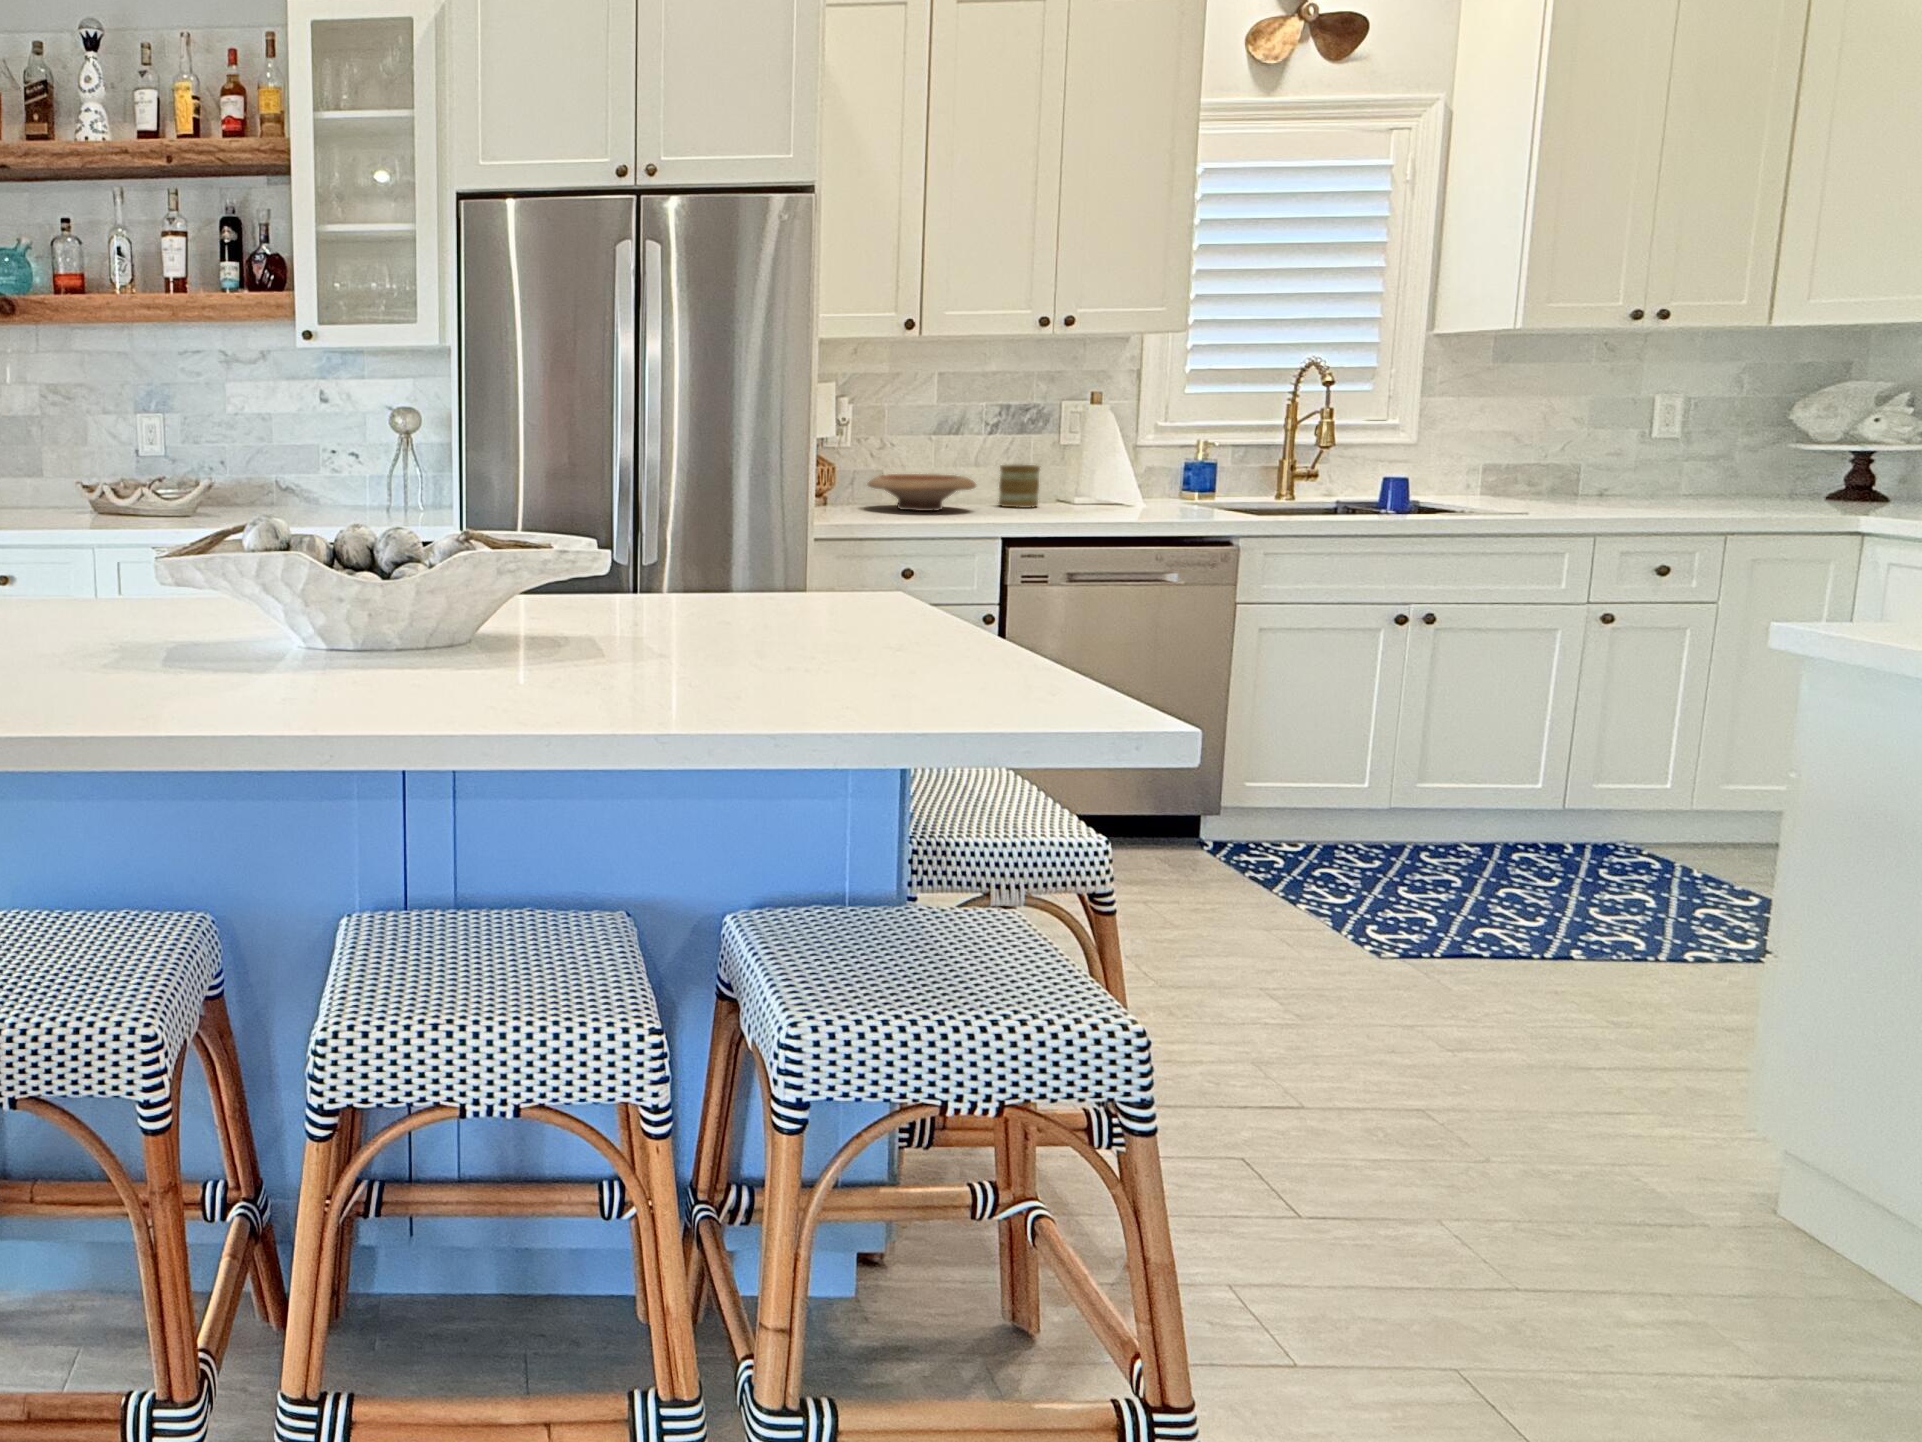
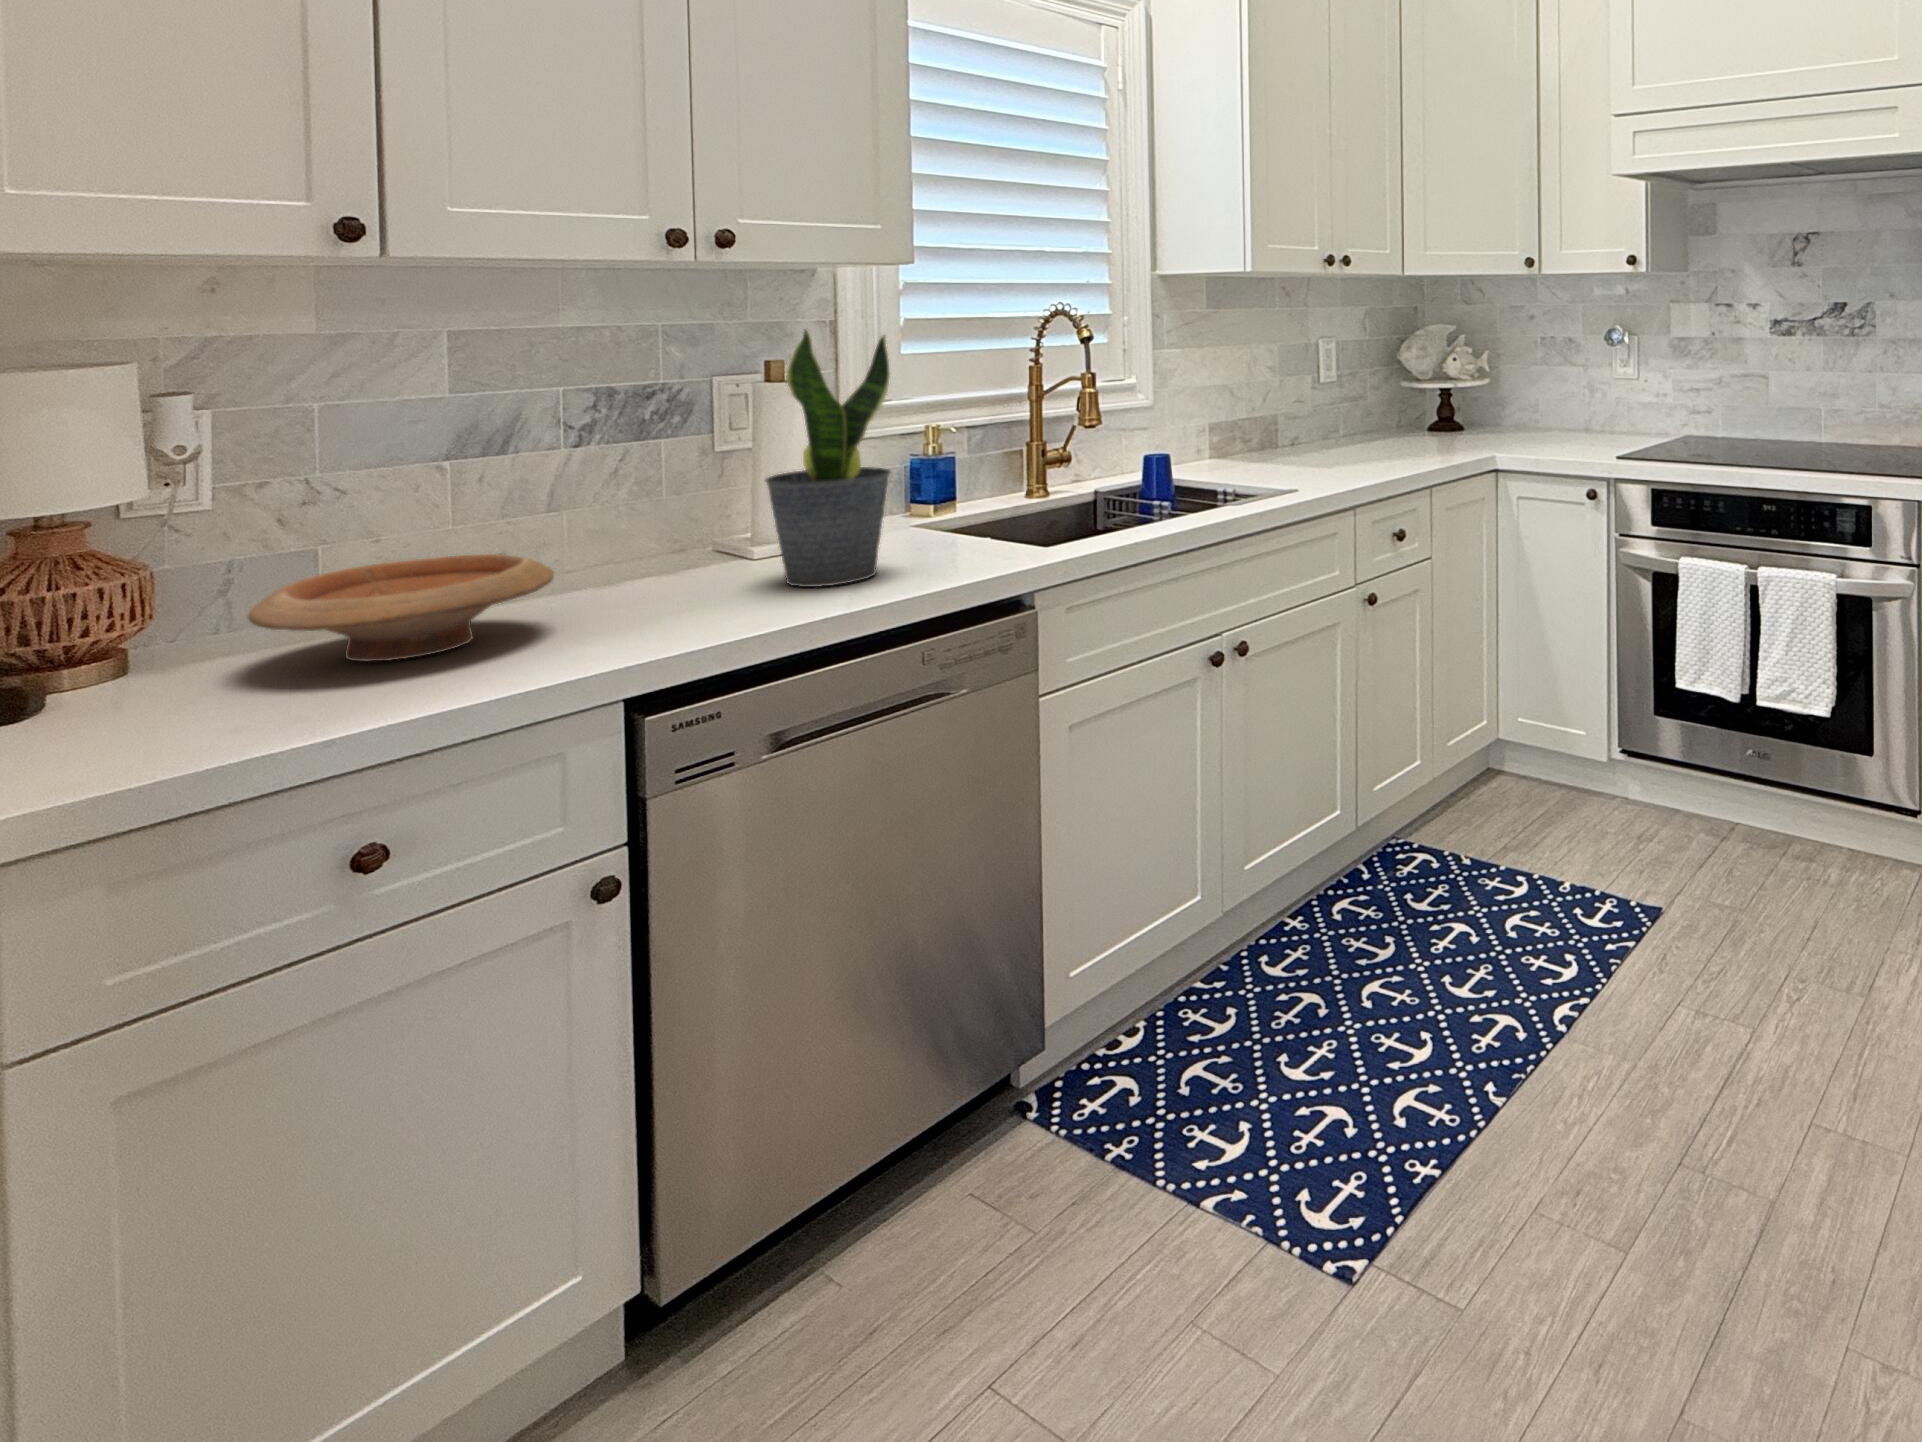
potted plant: none [1080,369,1157,514] -> present [765,330,890,587]
mug: present [999,465,1040,508] -> none [604,504,690,597]

